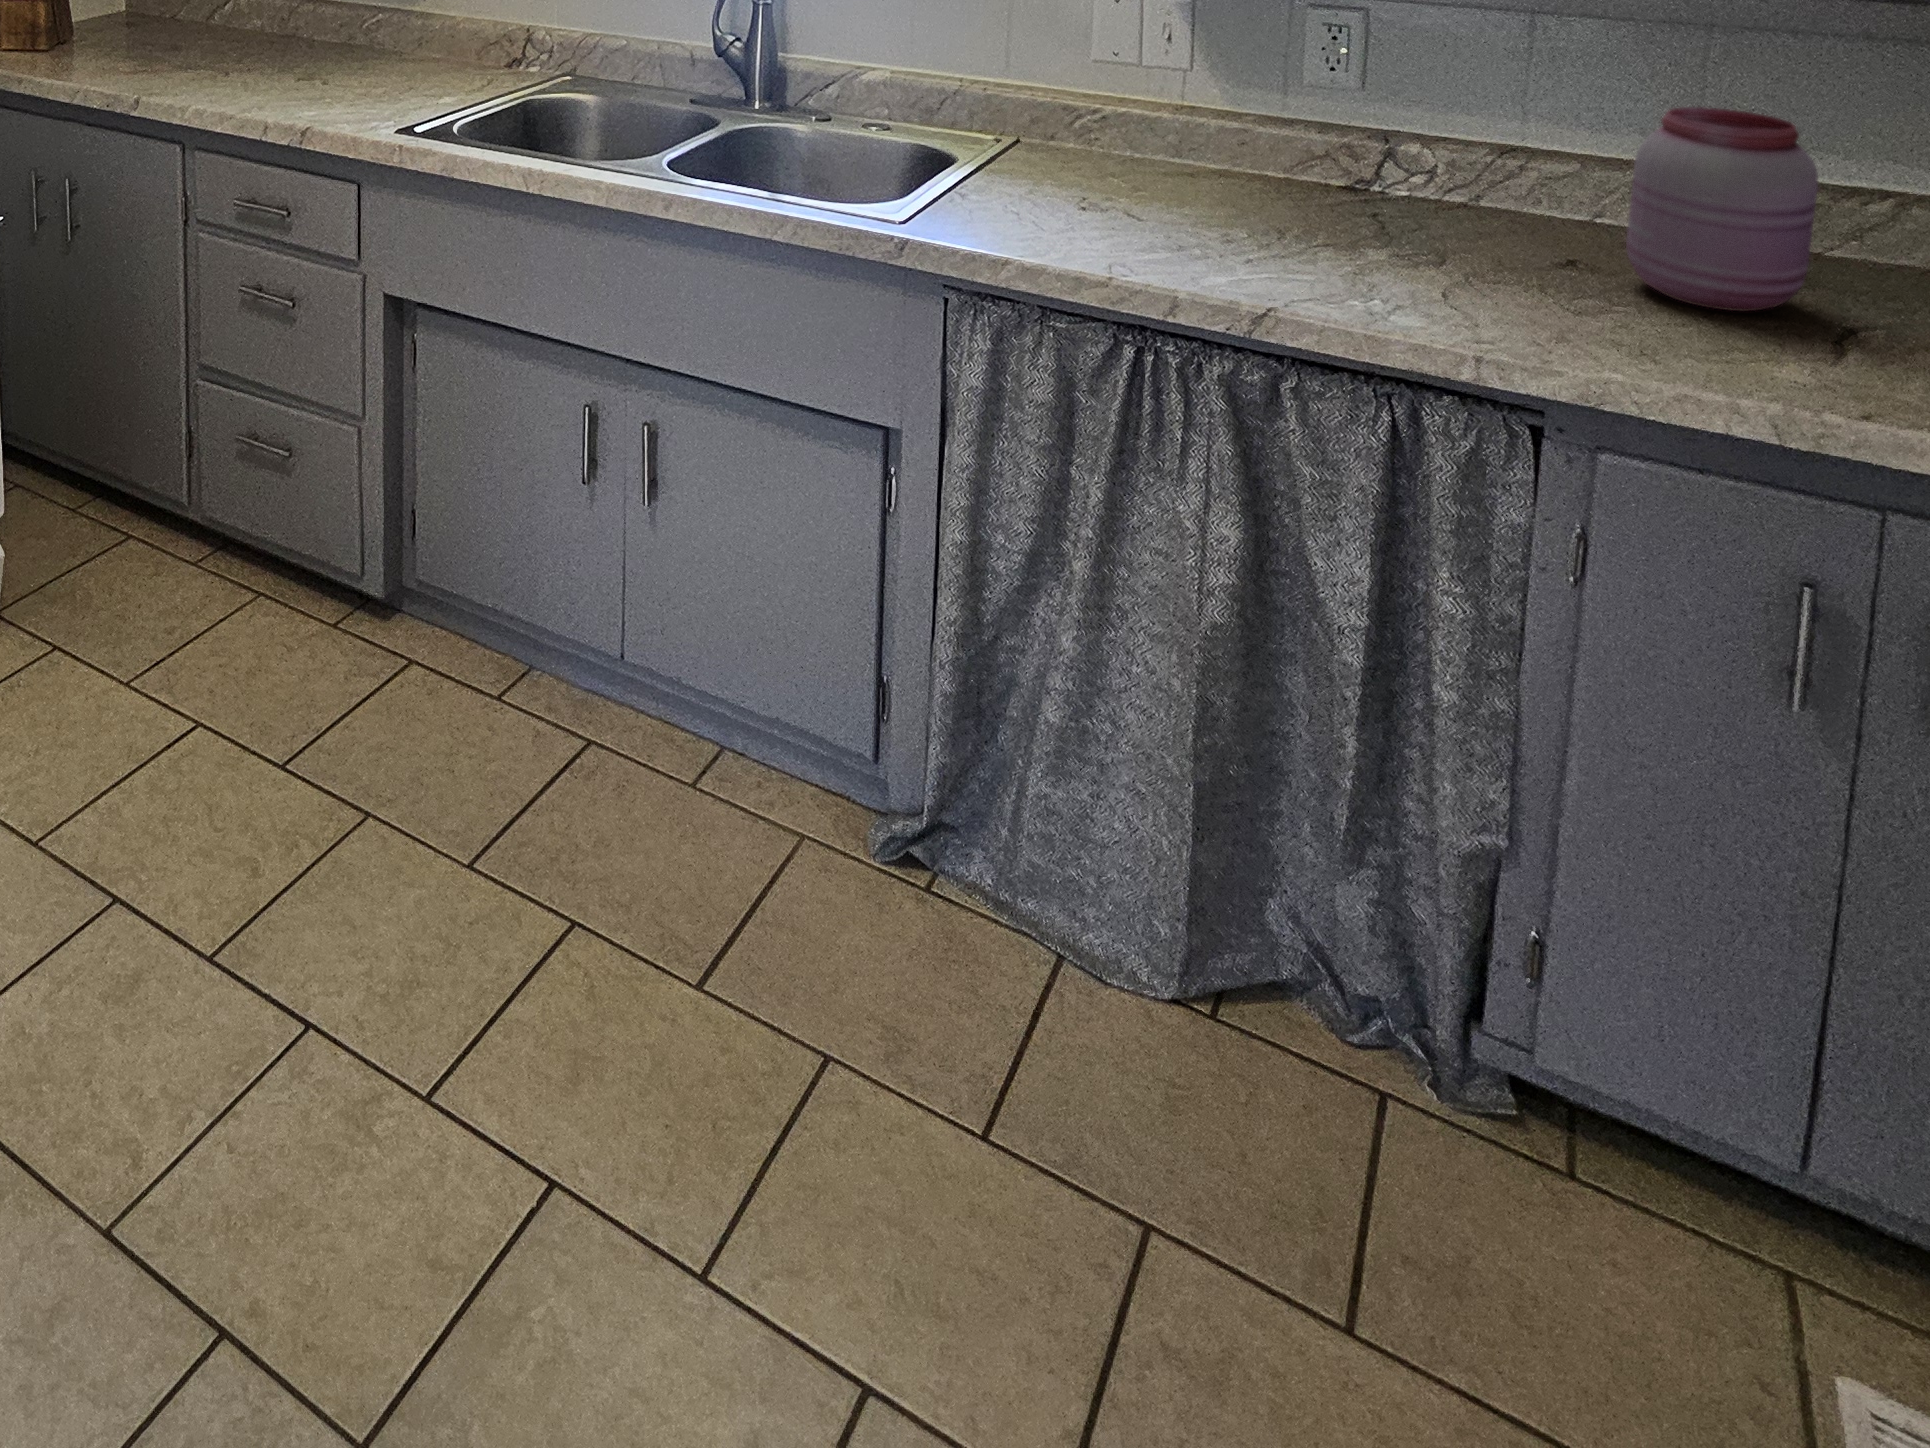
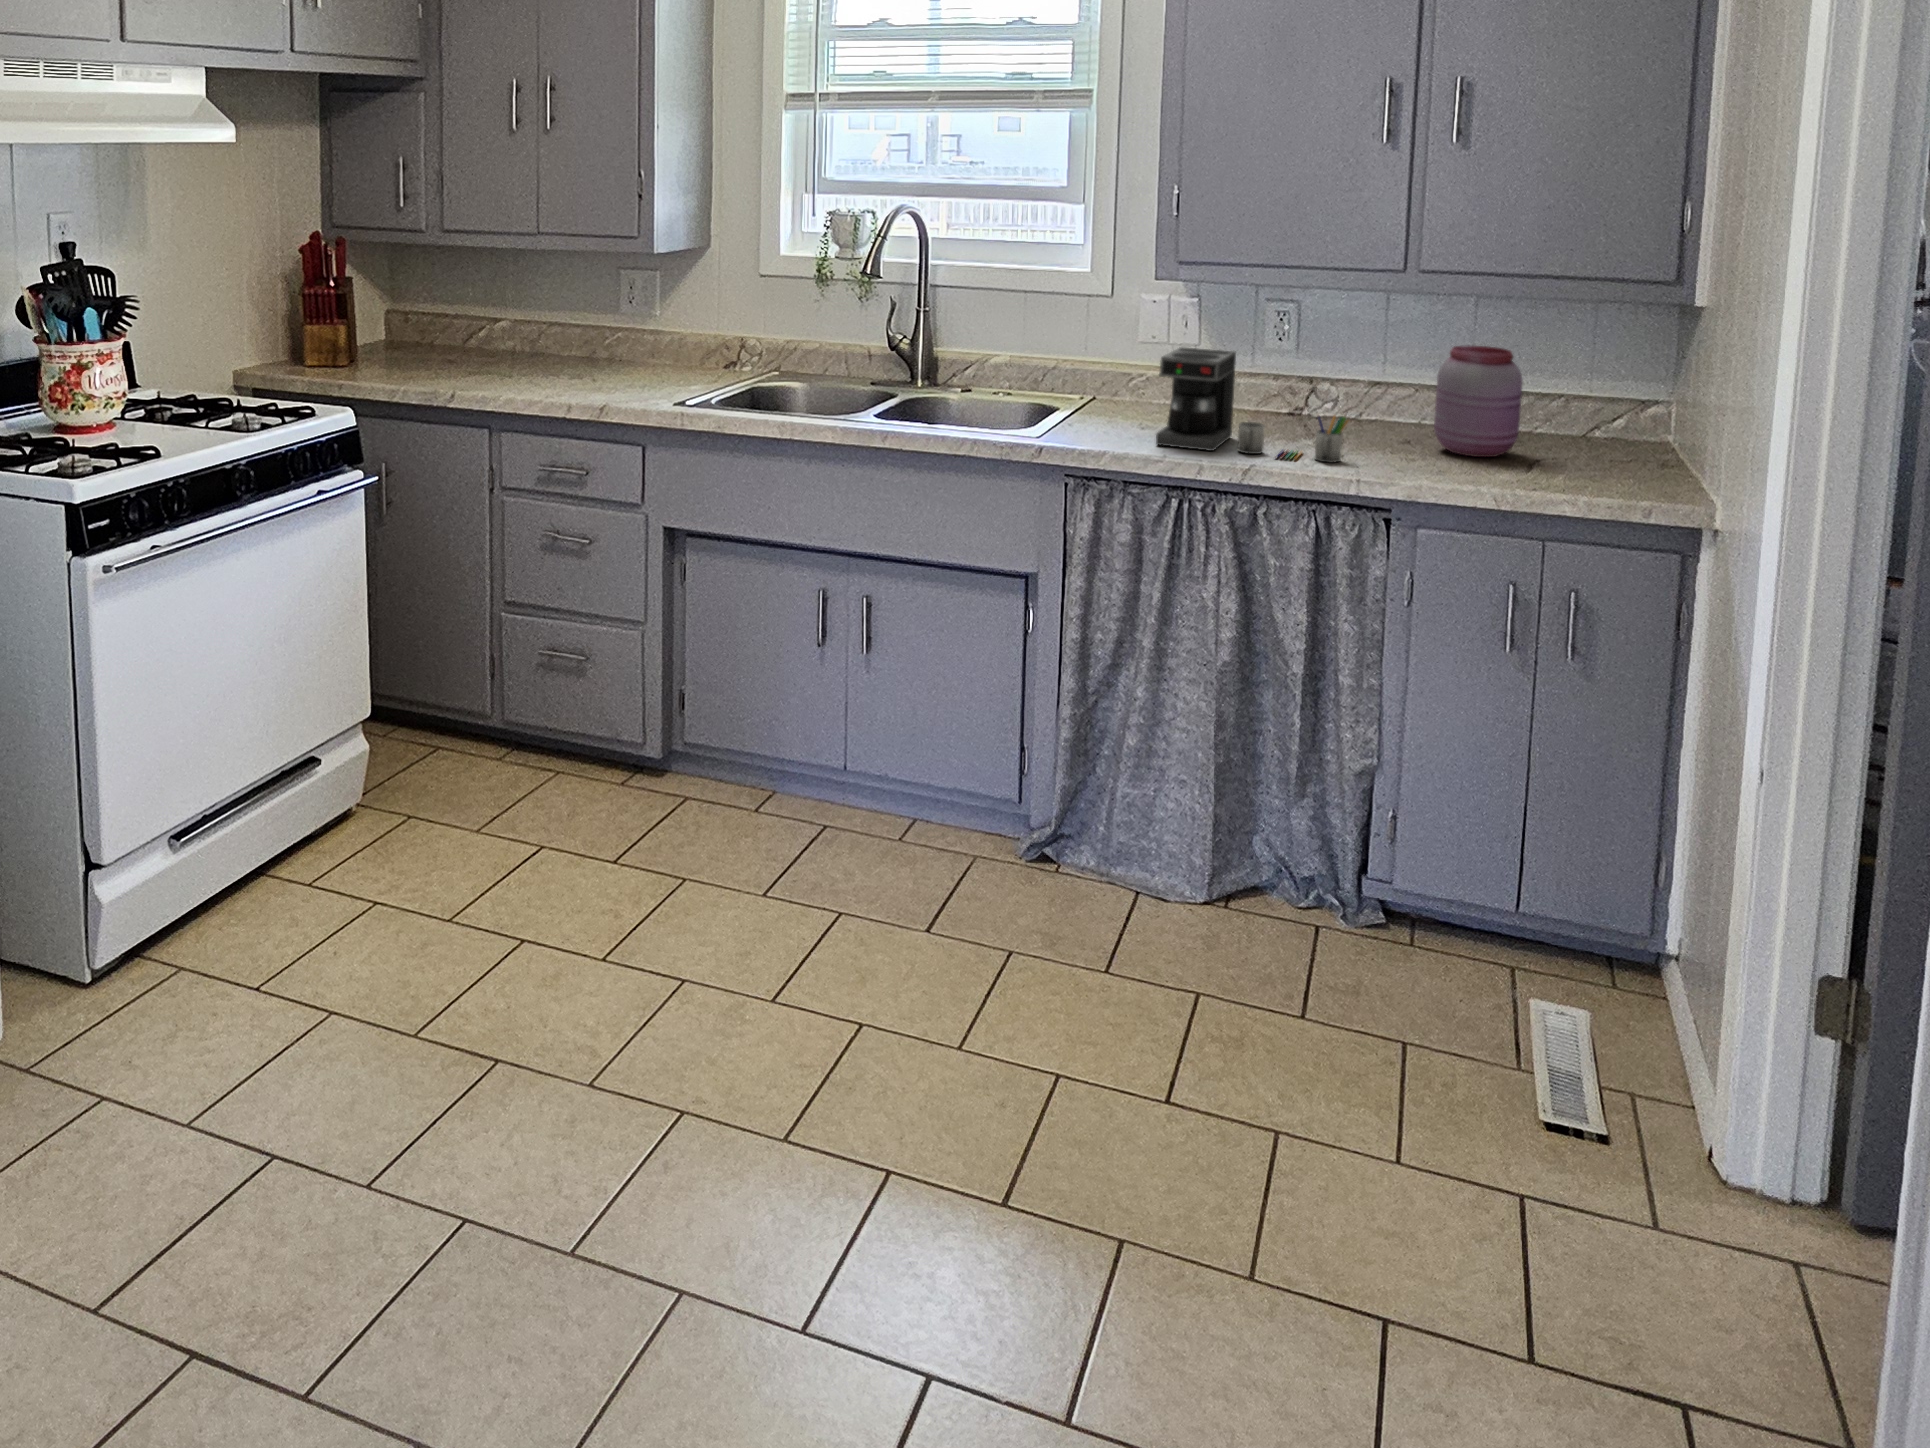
coffee maker: none [1100,86,1463,308] -> present [1156,347,1349,463]

